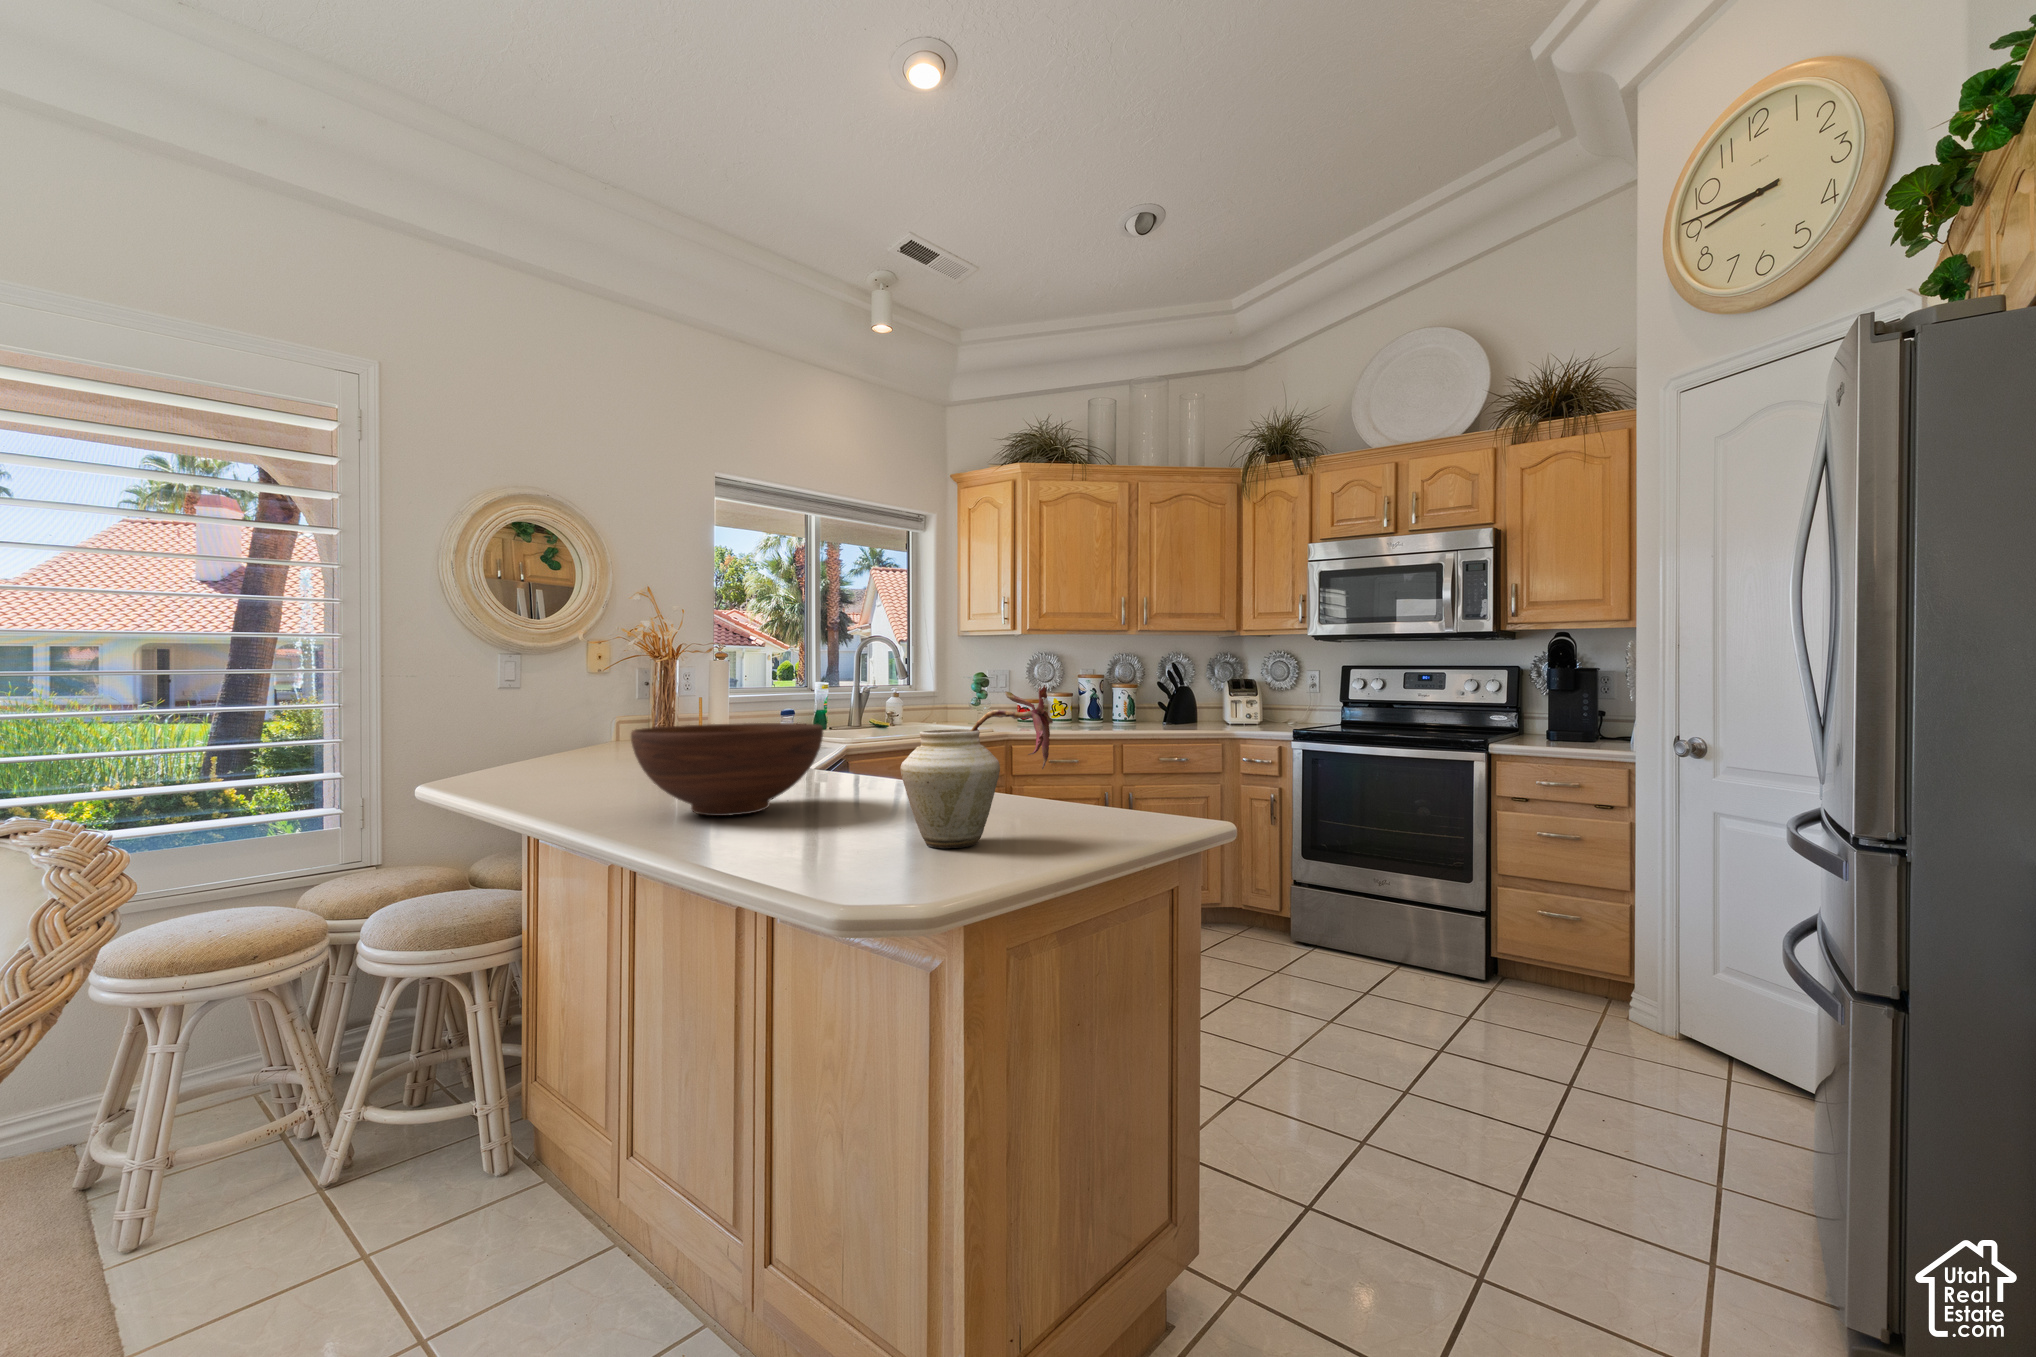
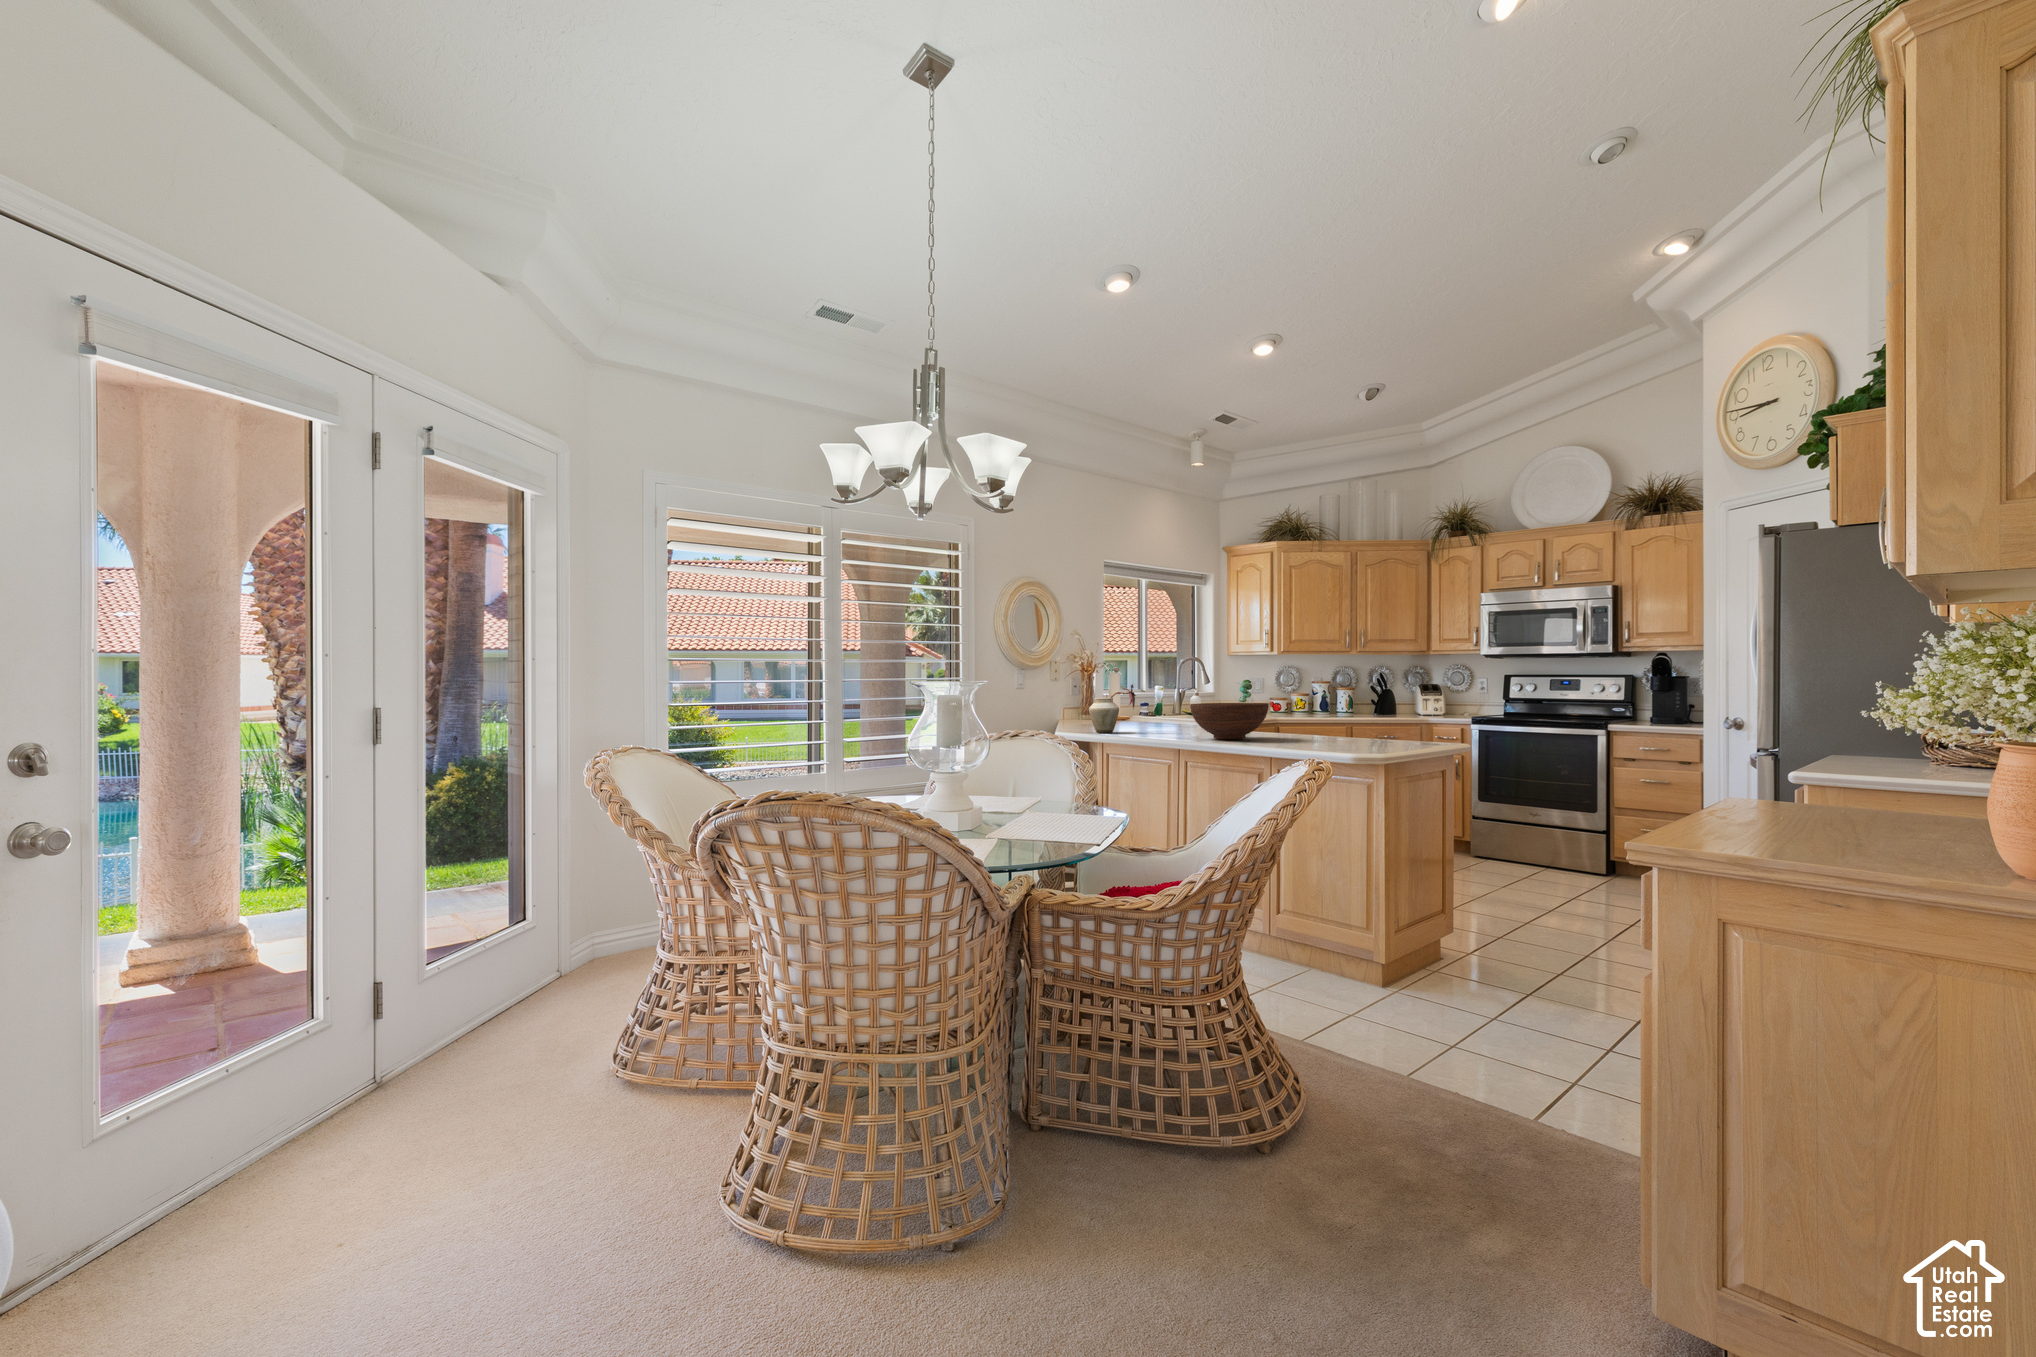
vase: present [901,685,1053,848] -> present [1089,684,1136,733]

